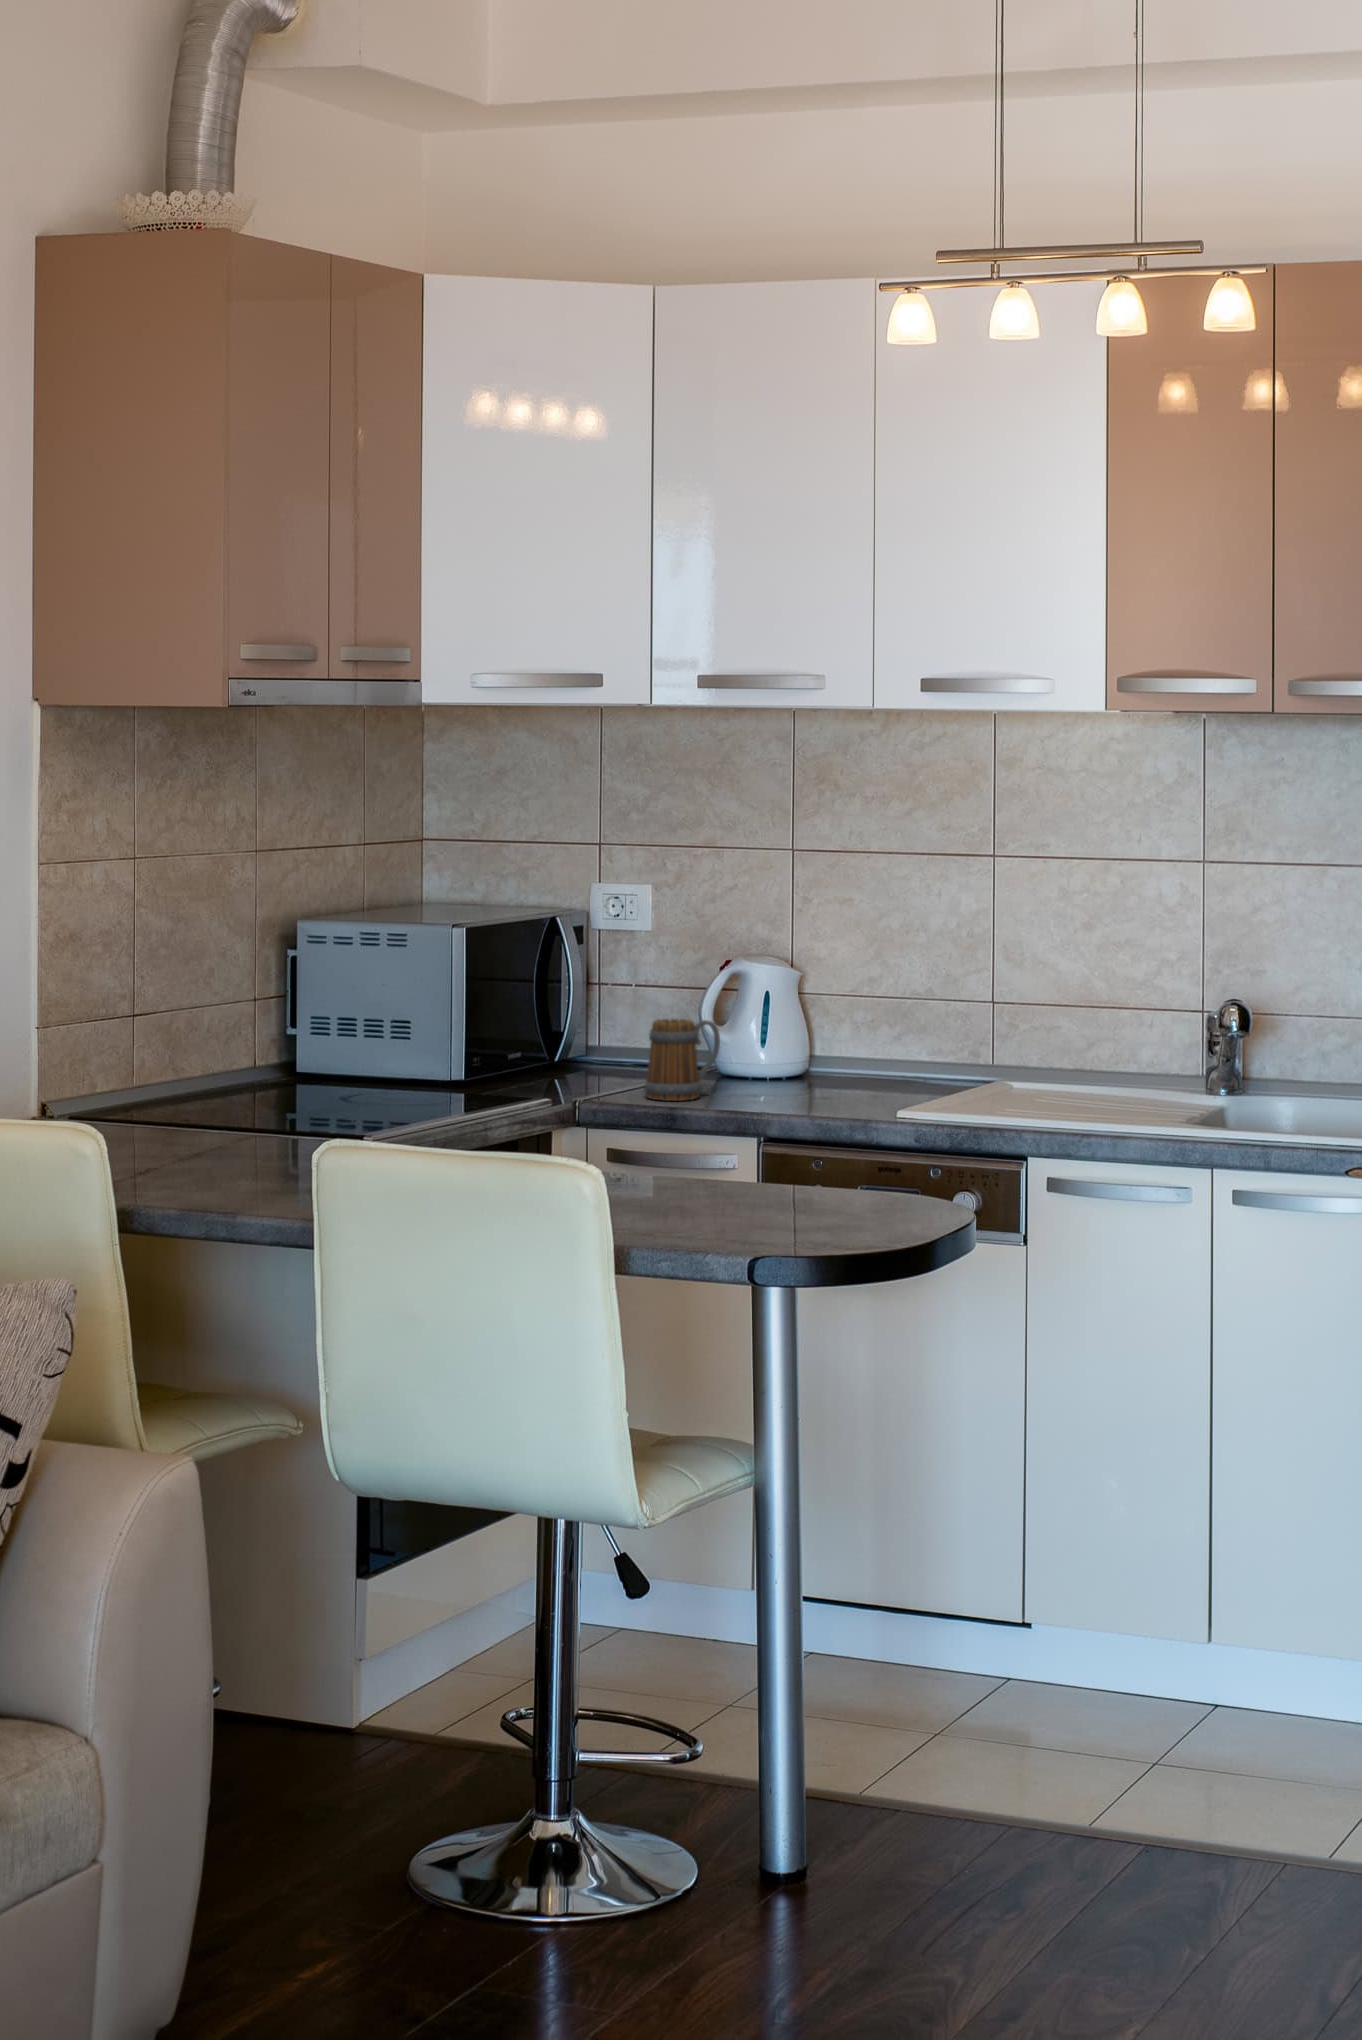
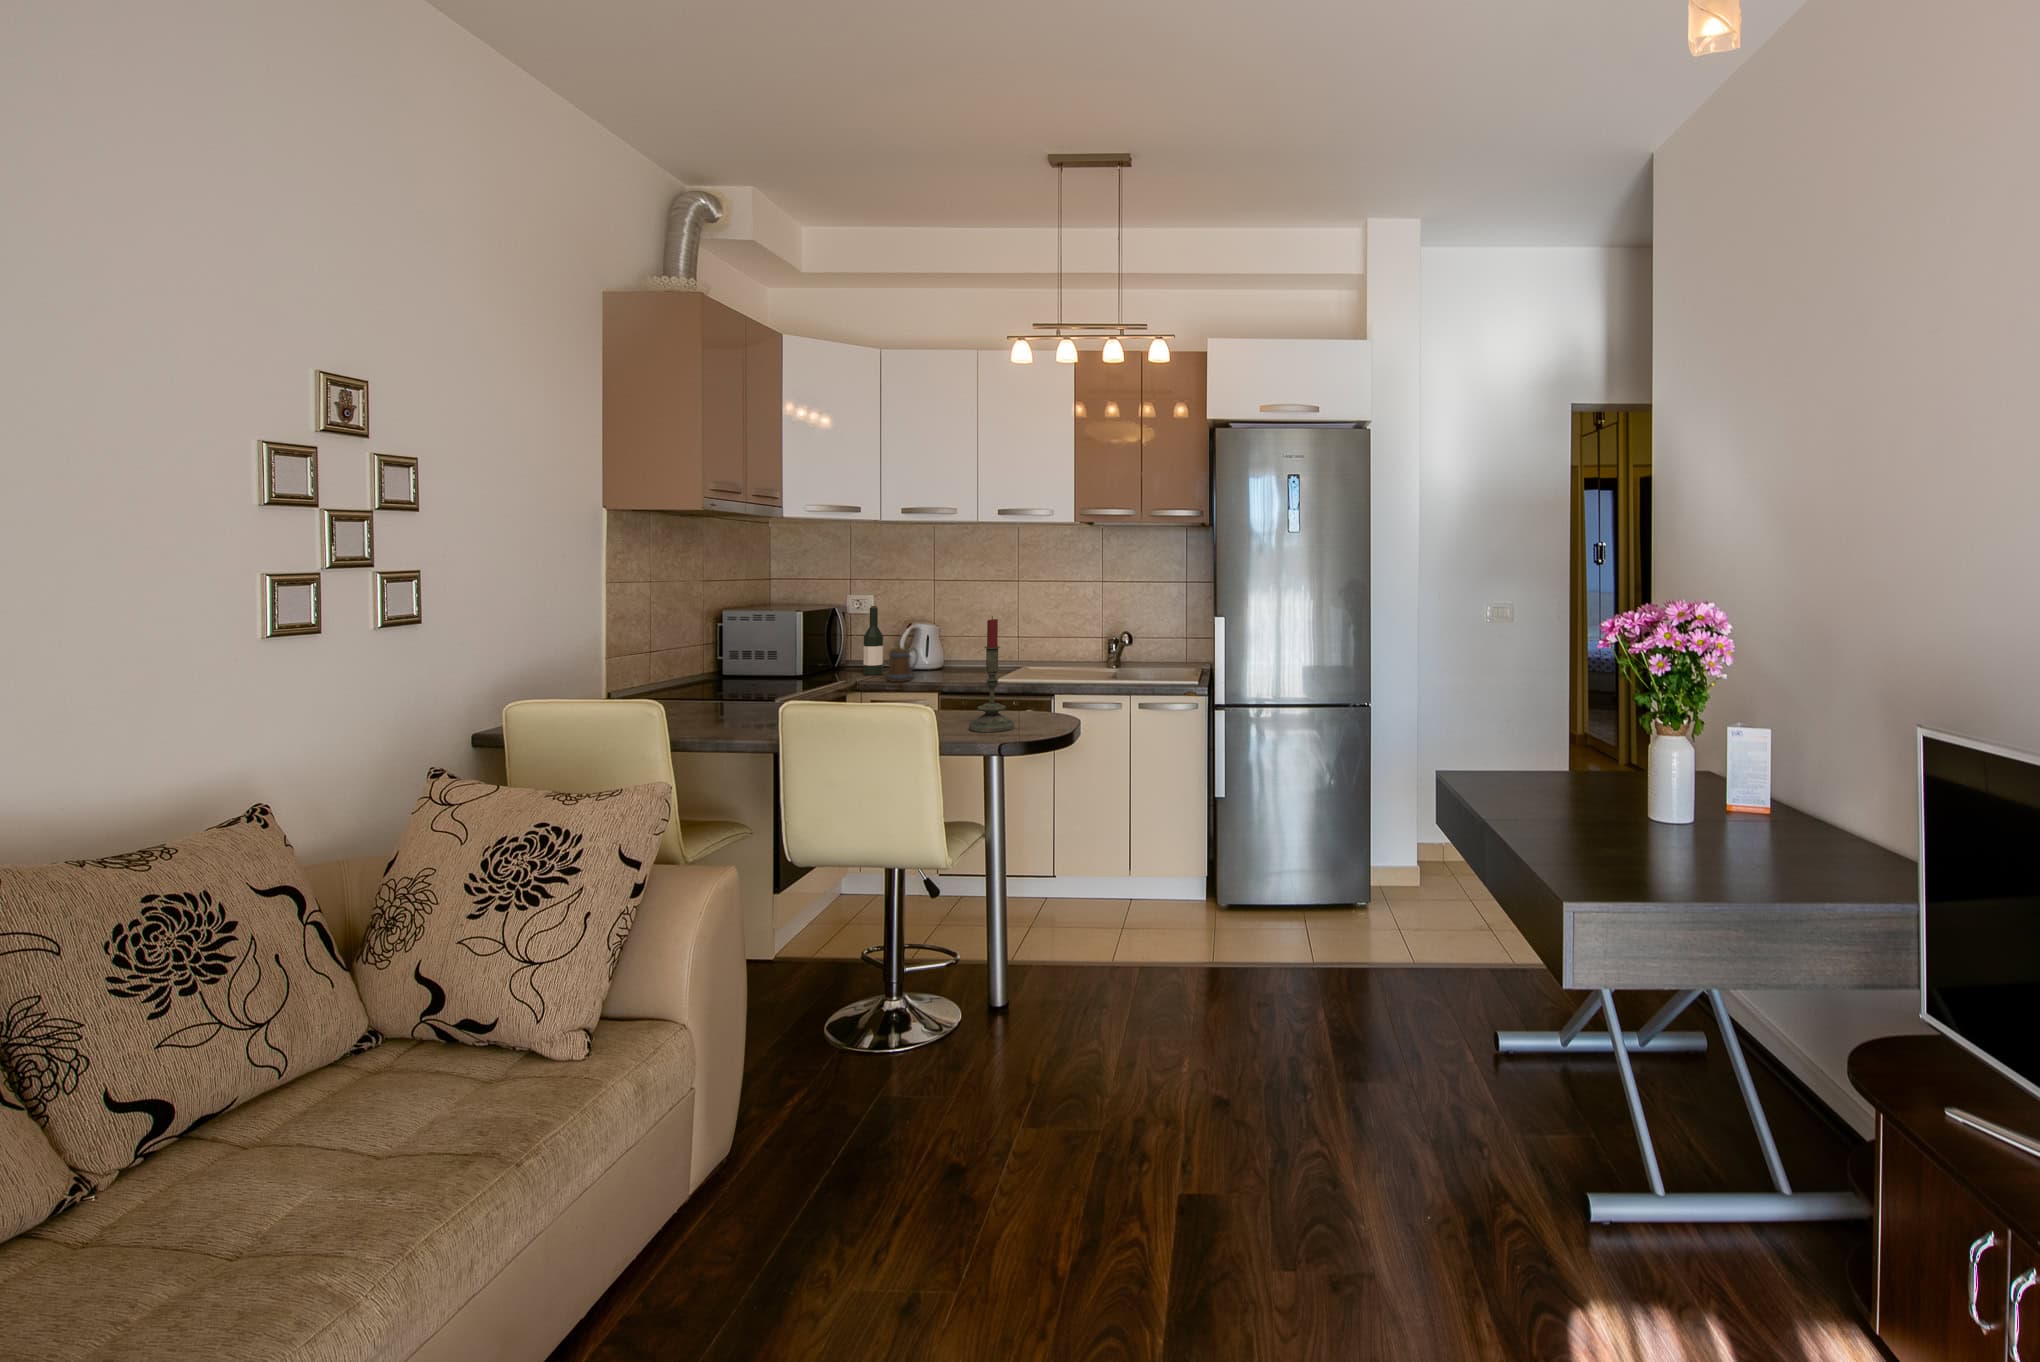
wine bottle: none [607,917,653,1083] -> present [863,606,883,675]
candle: none [719,944,825,1222] -> present [969,616,1014,732]

